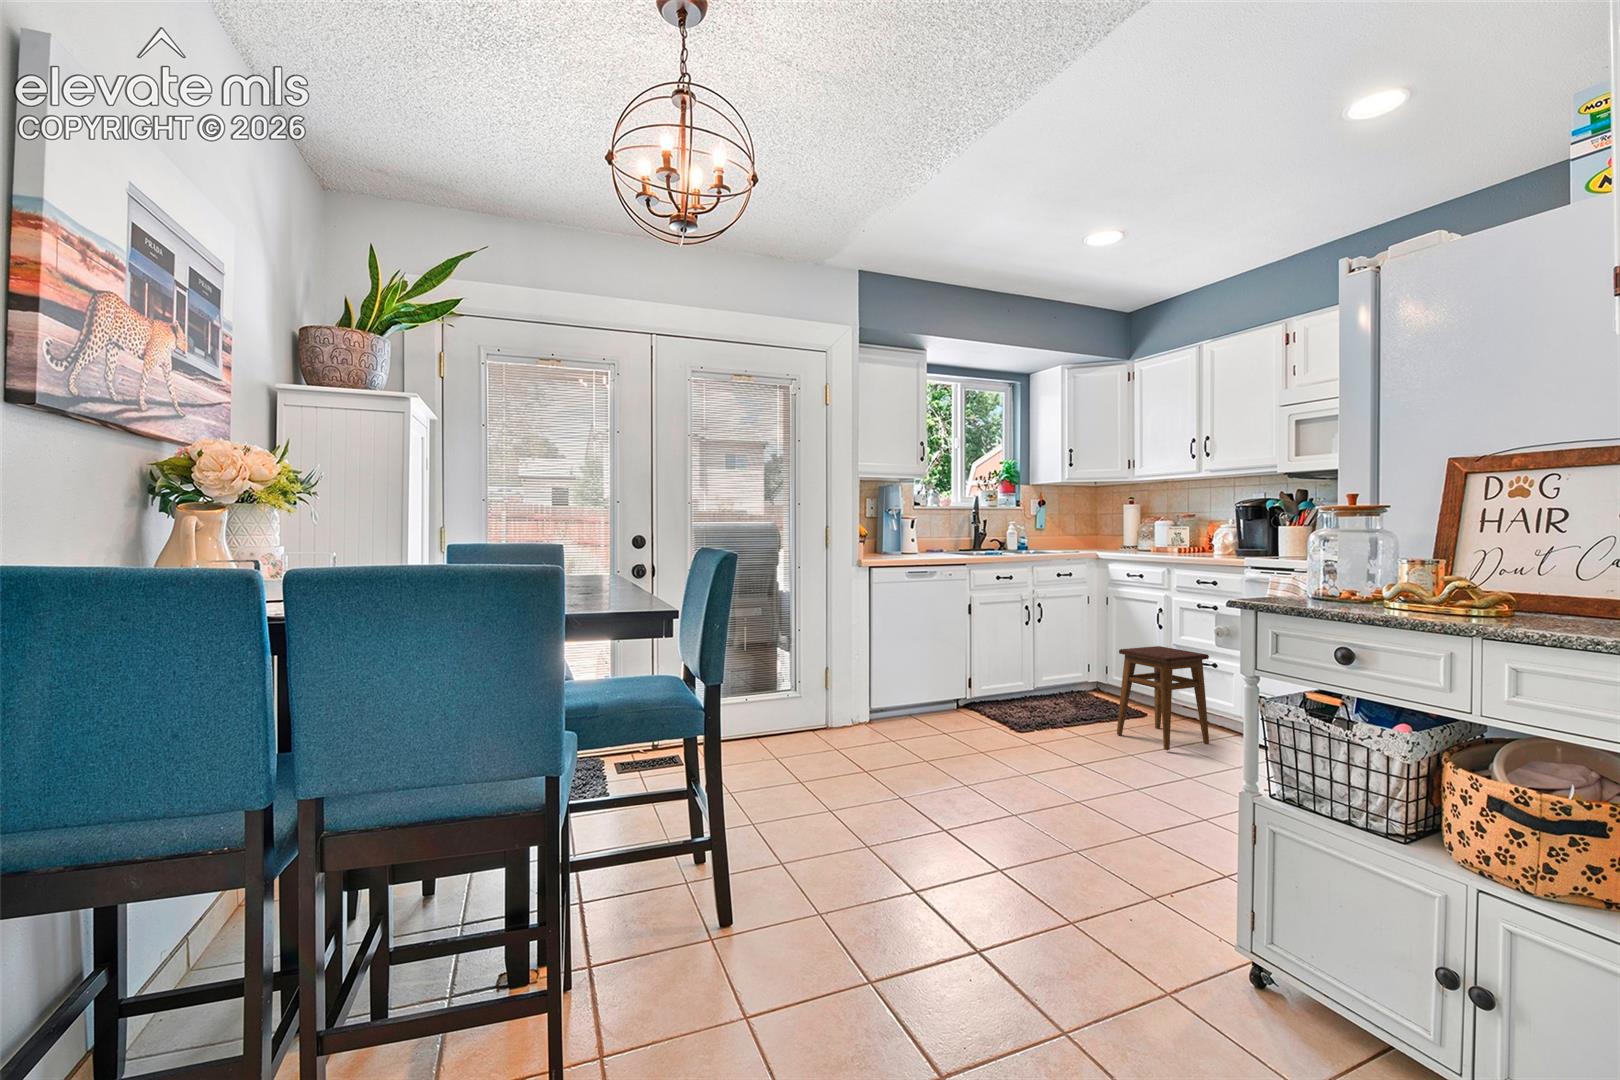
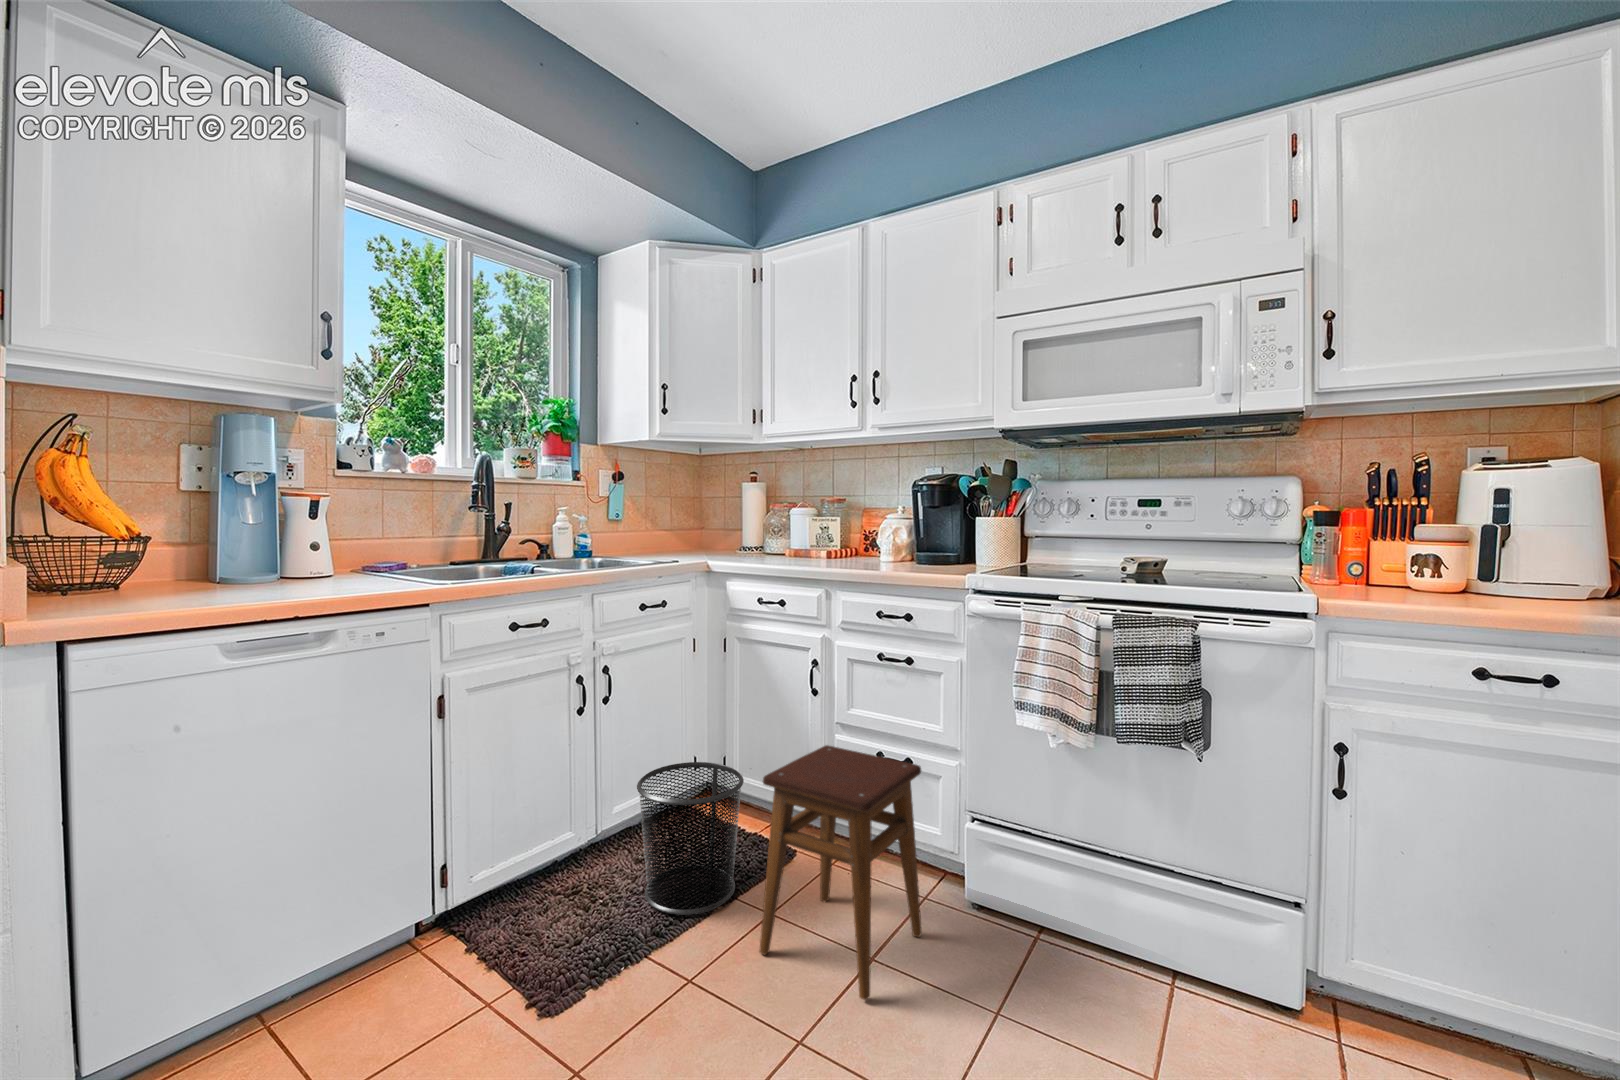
waste bin: none [1056,655,1113,721] -> present [637,762,744,915]

